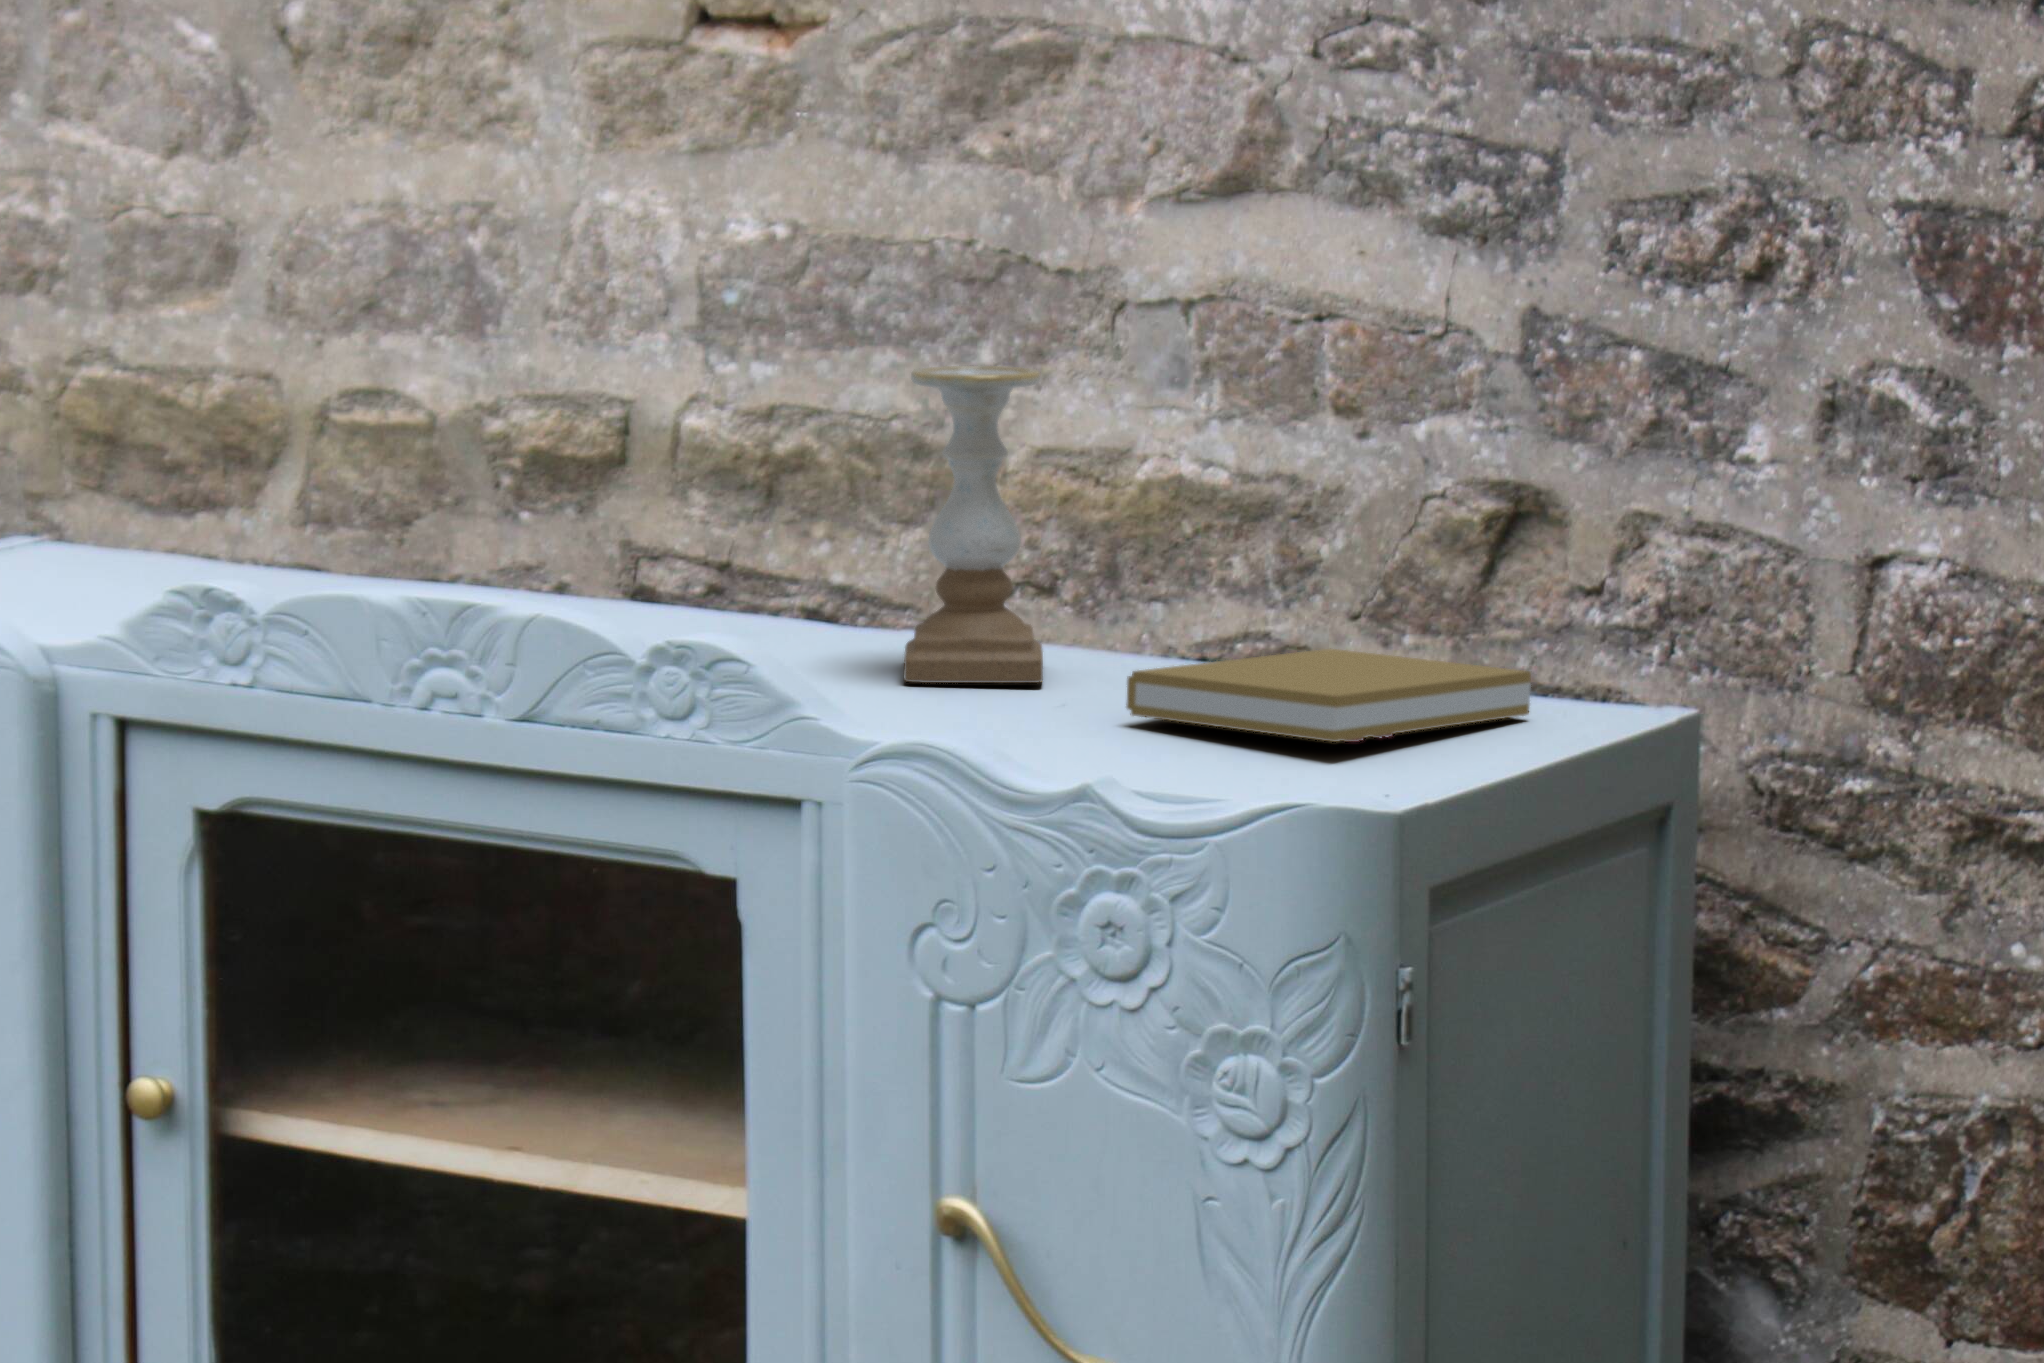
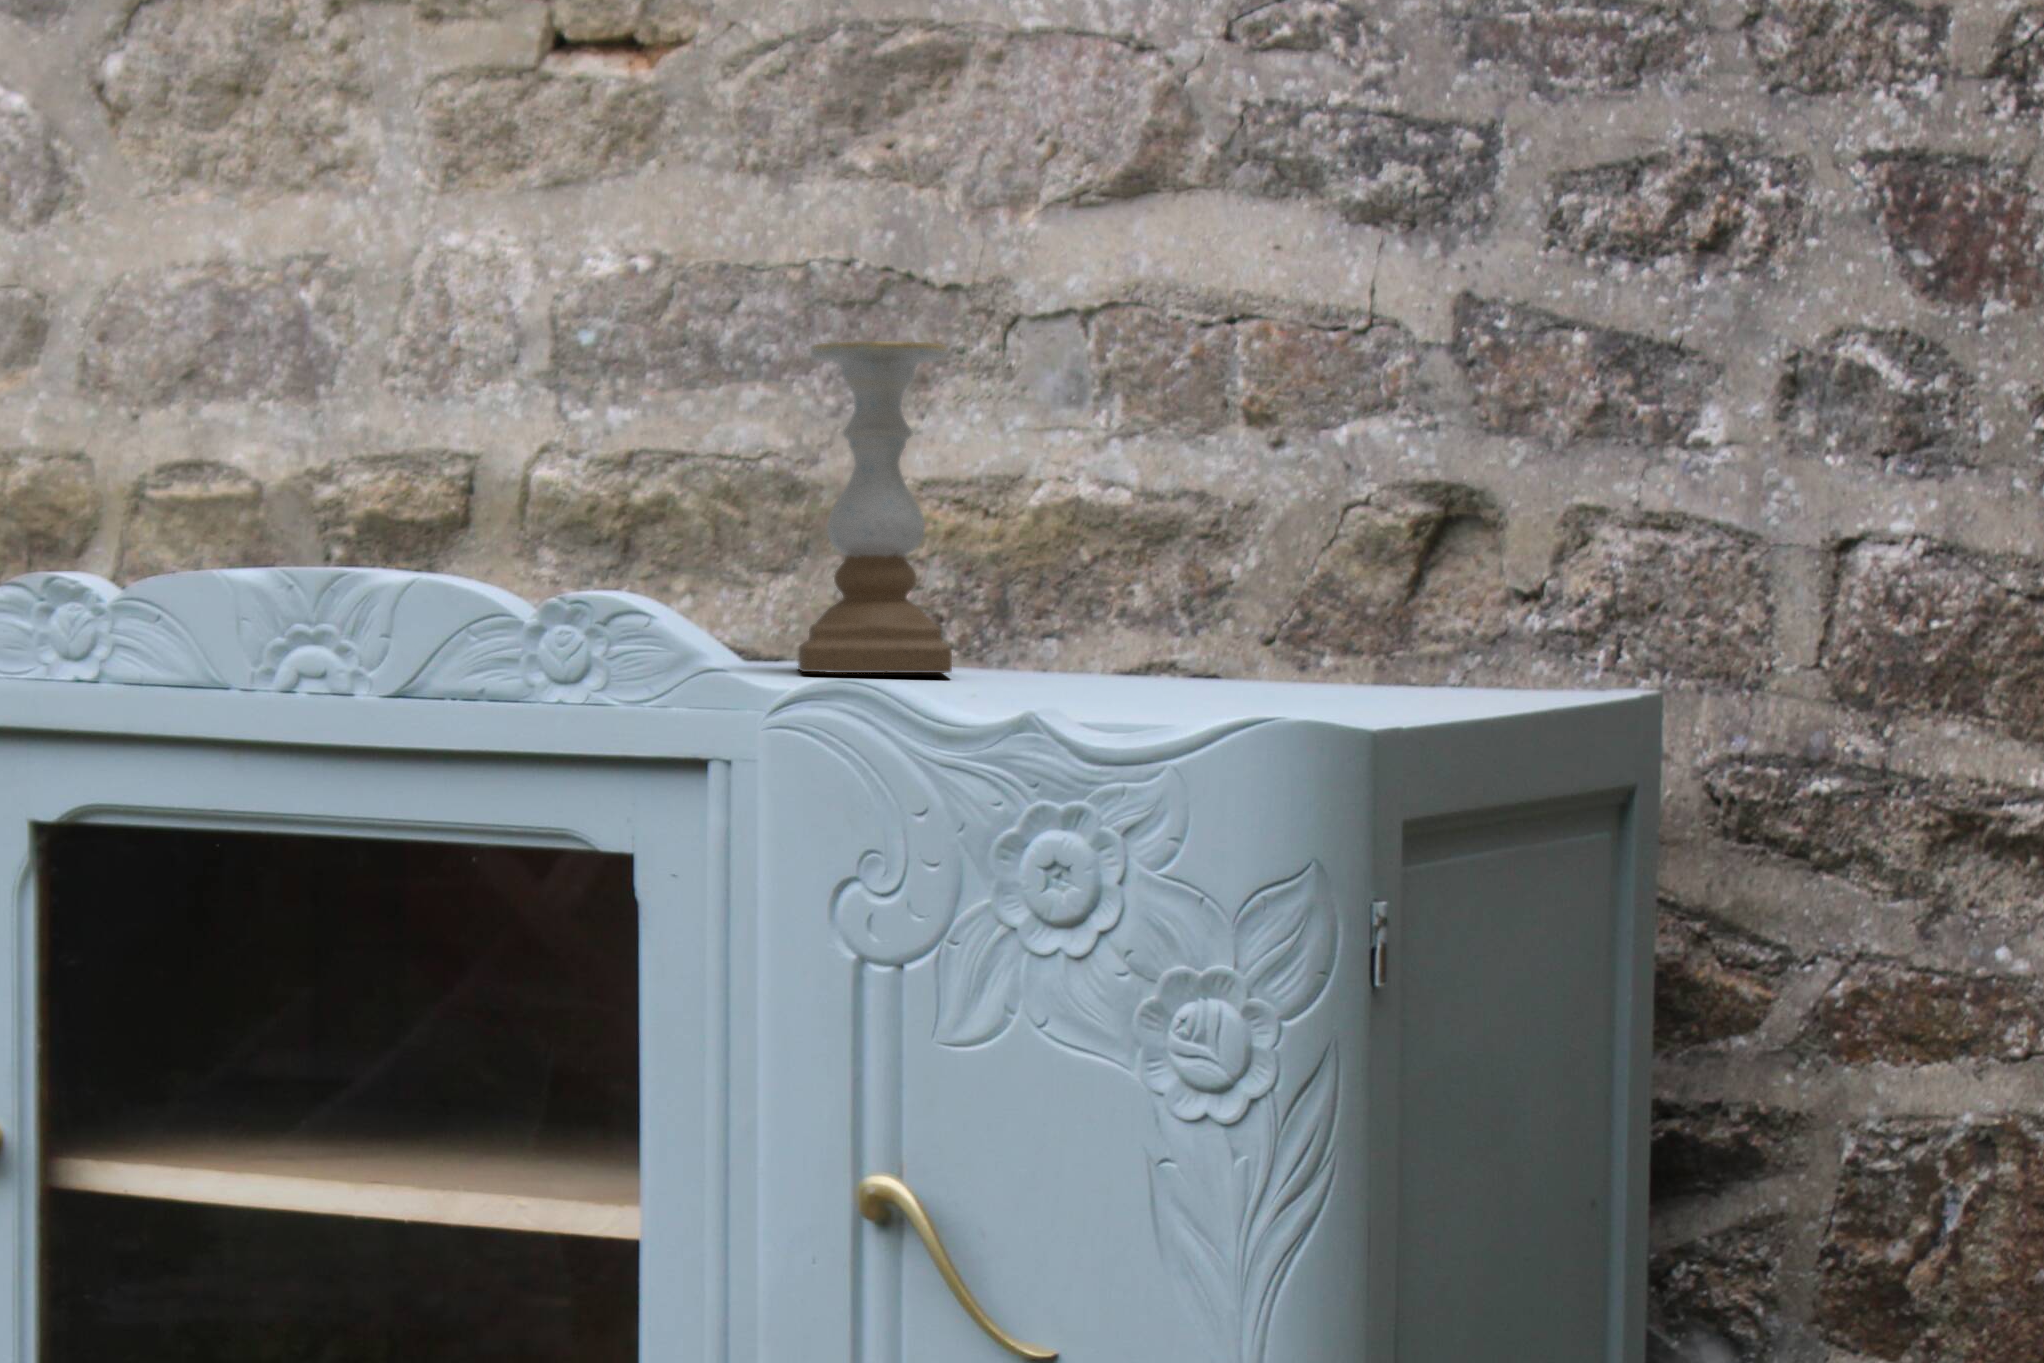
book: present [1126,648,1531,742] -> none [1056,633,1484,693]

